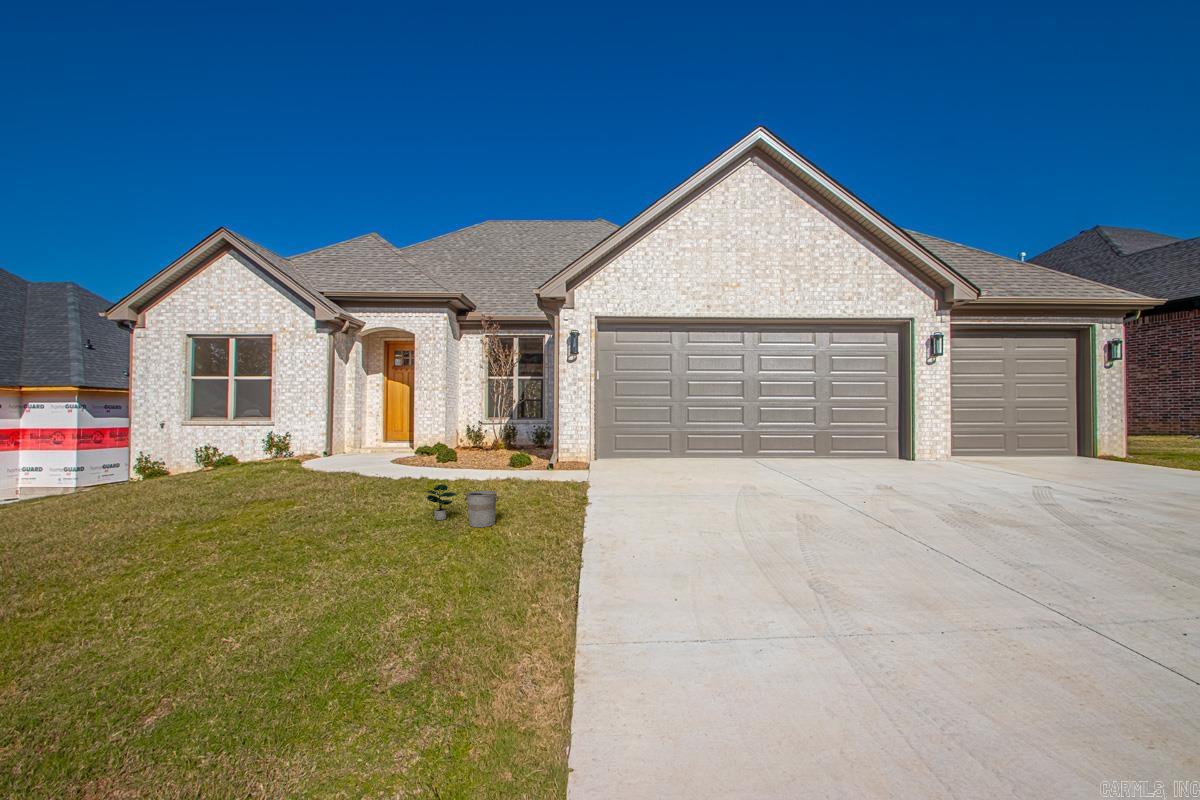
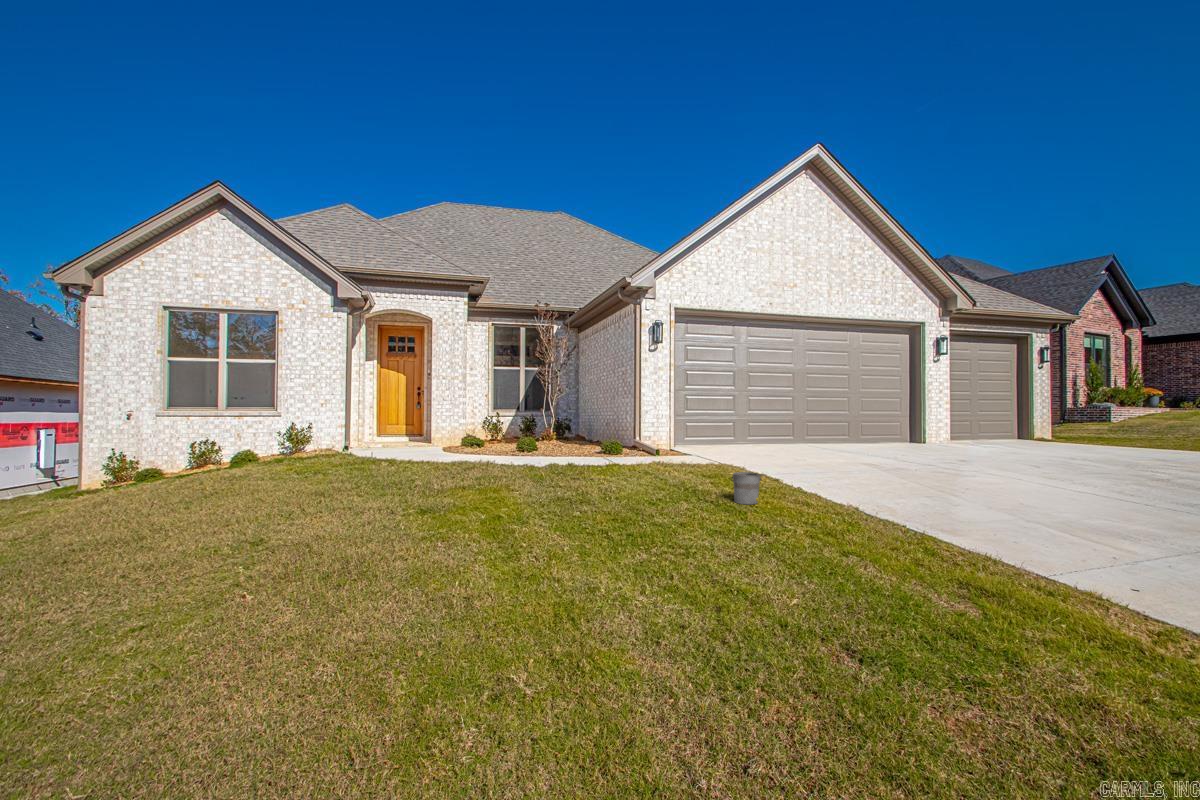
potted plant: present [426,484,457,520] -> none [685,468,715,501]

